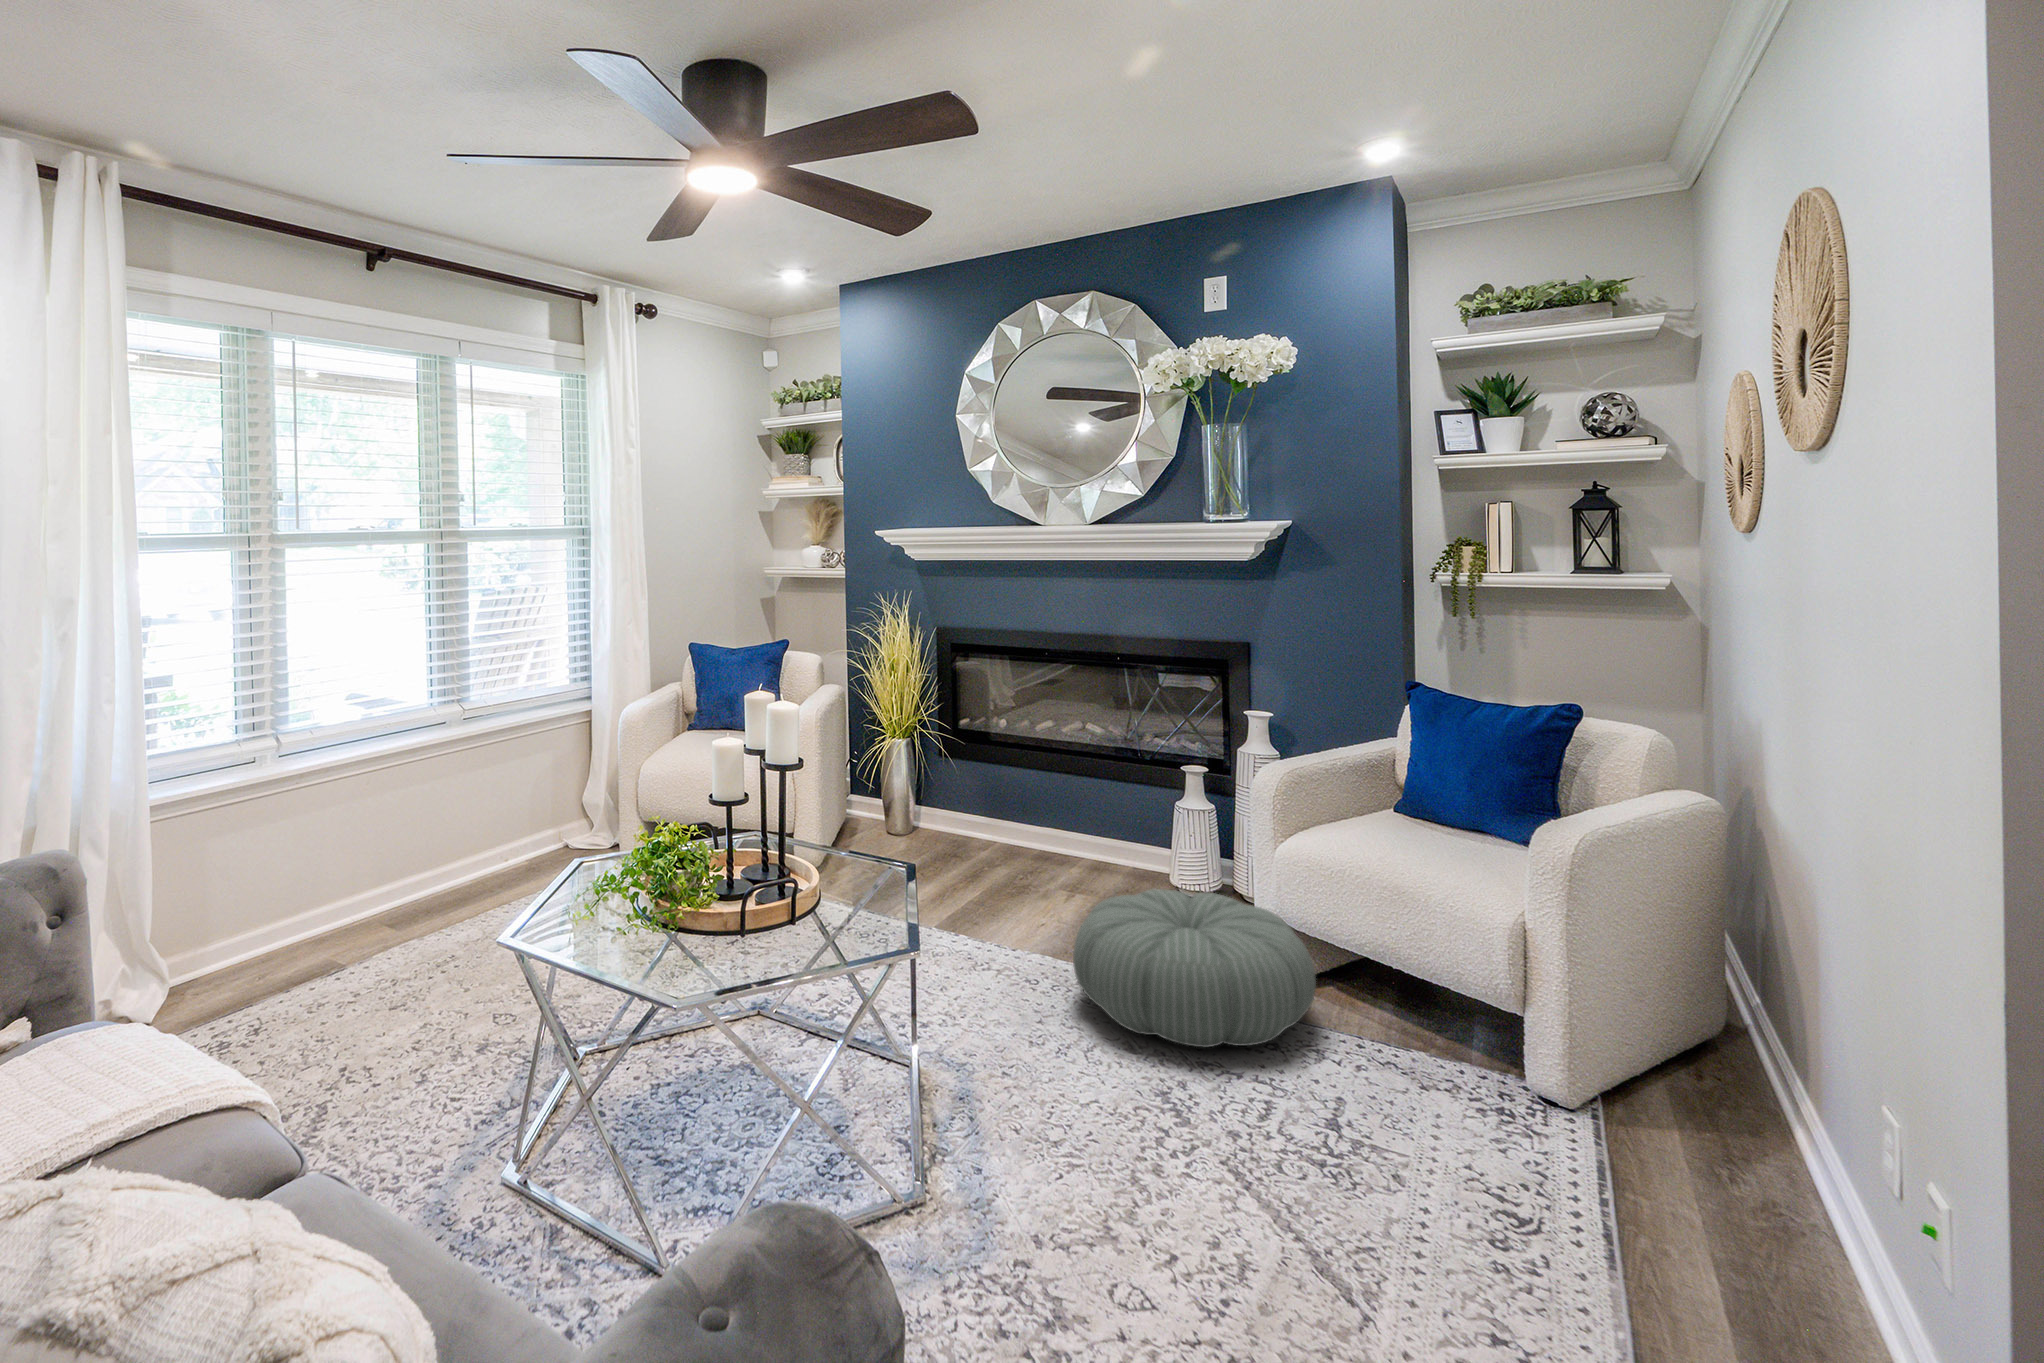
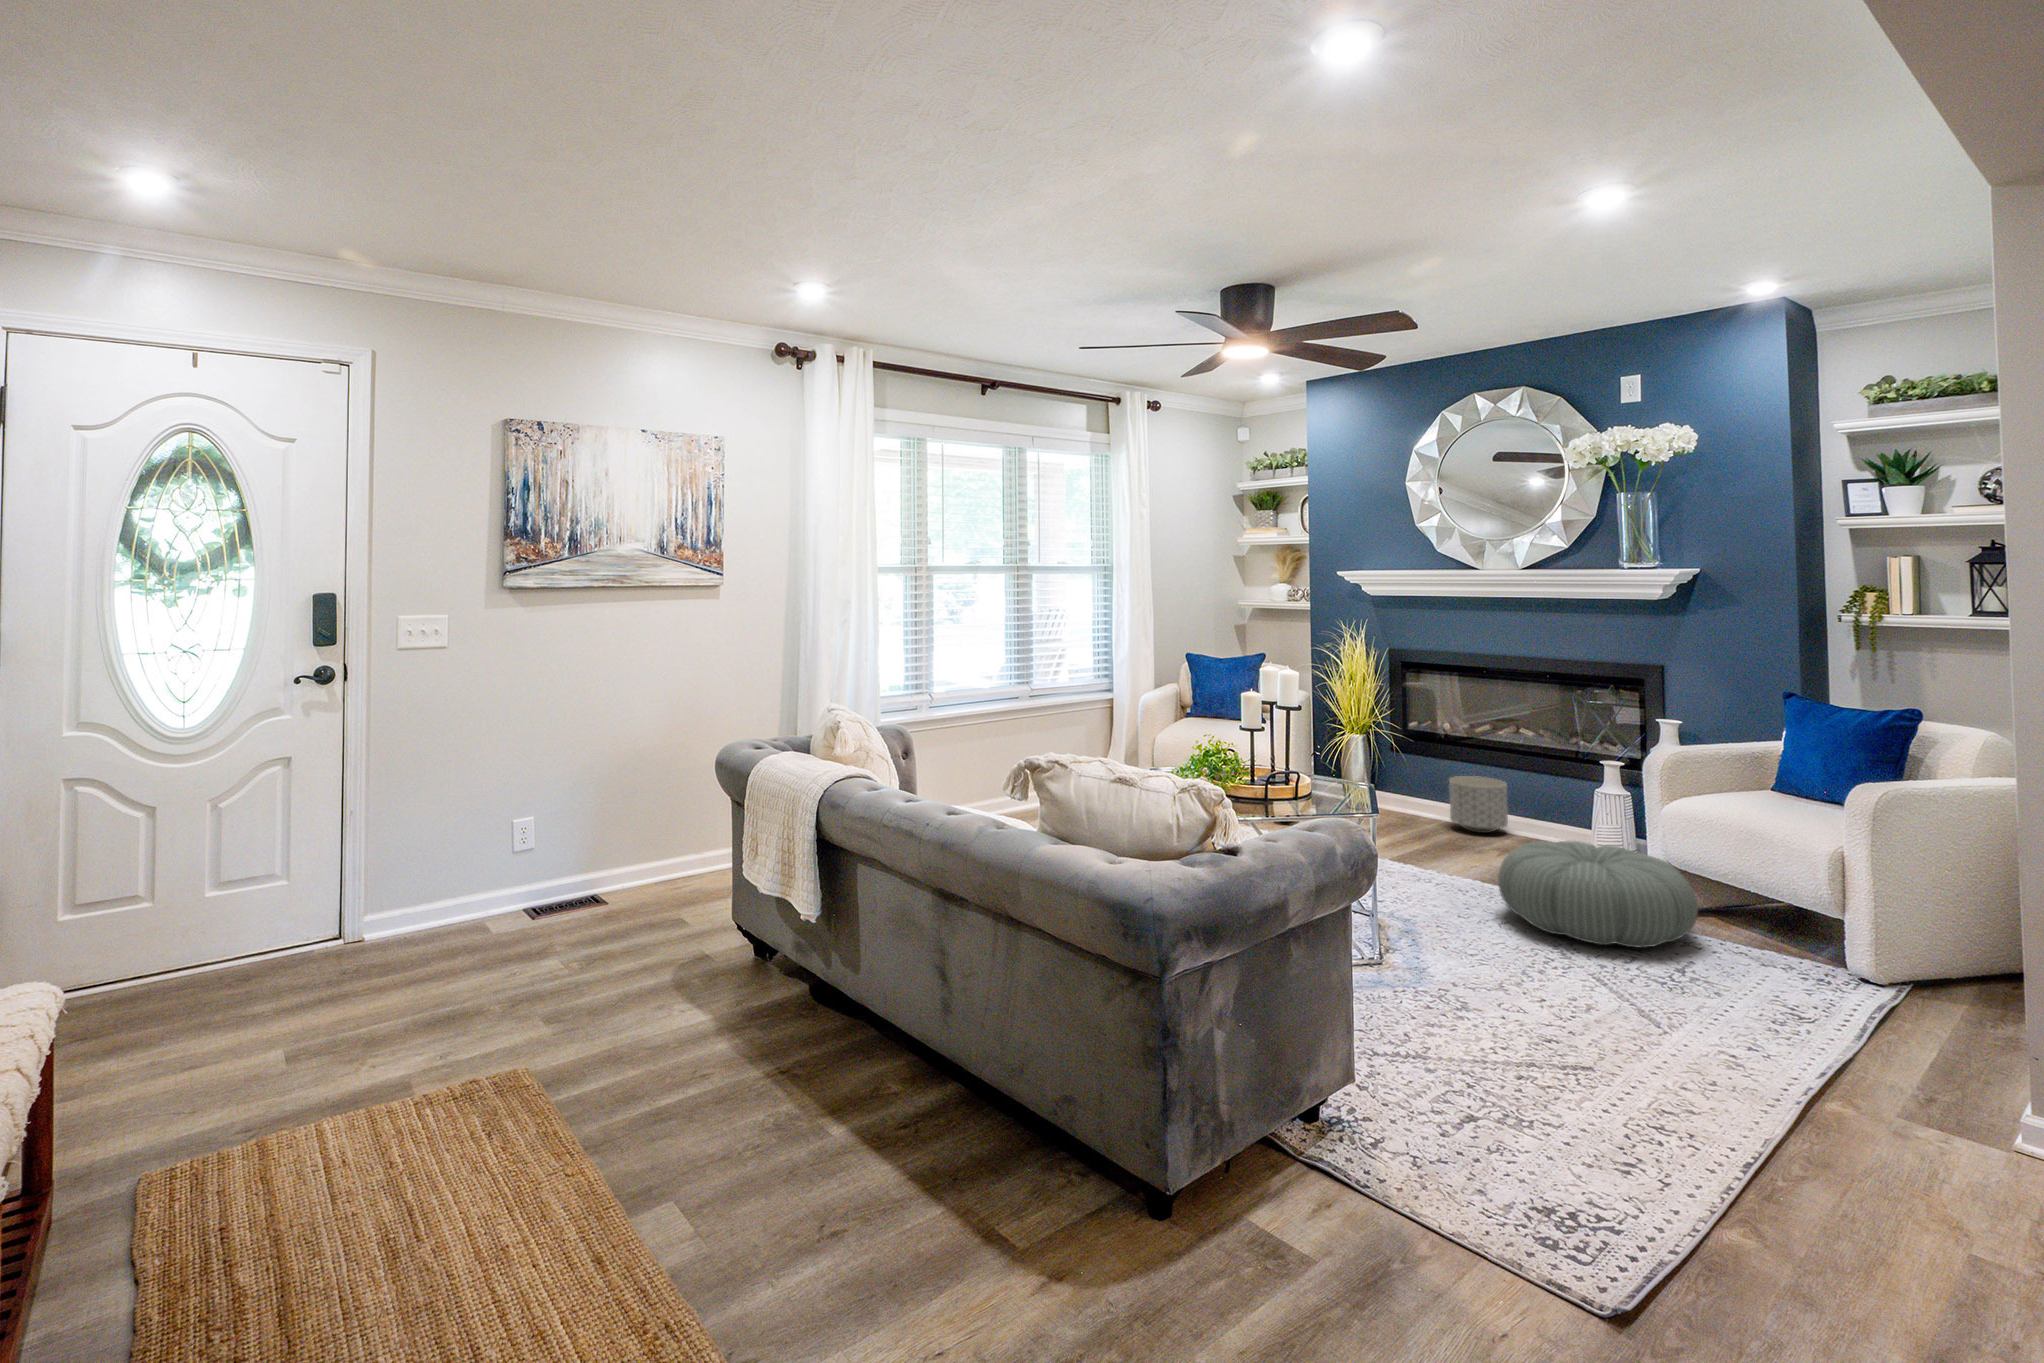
planter: none [1008,786,1075,860] -> present [1449,776,1508,833]

